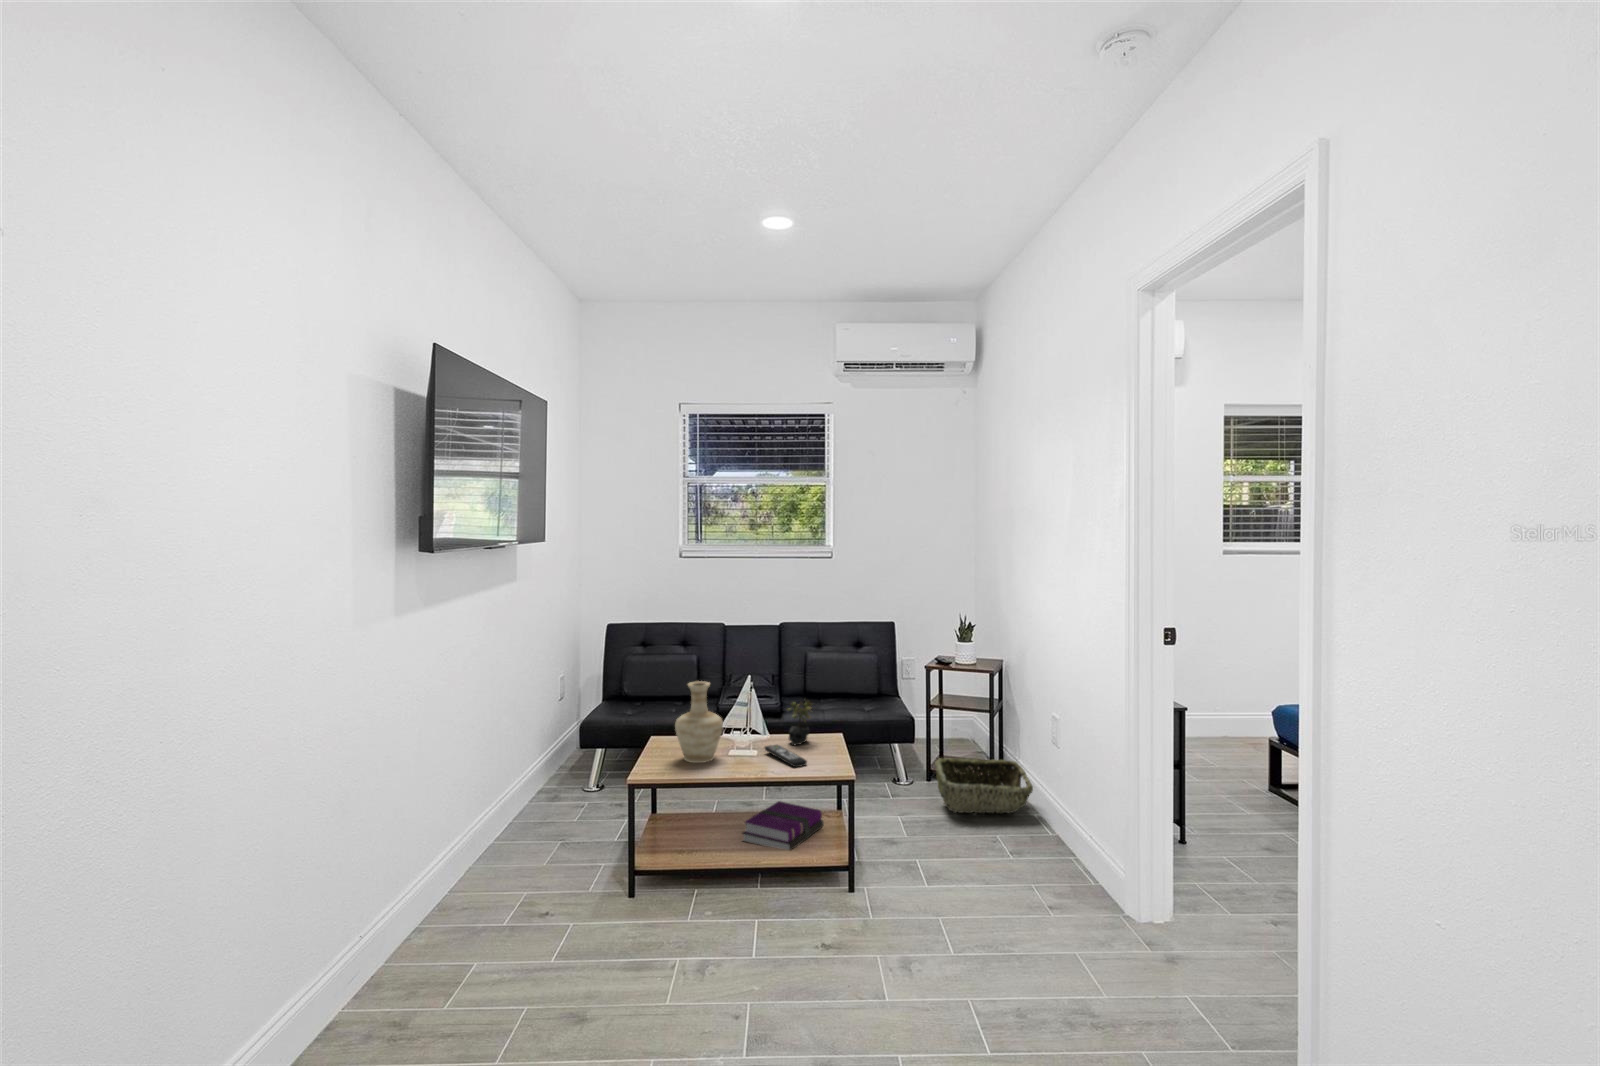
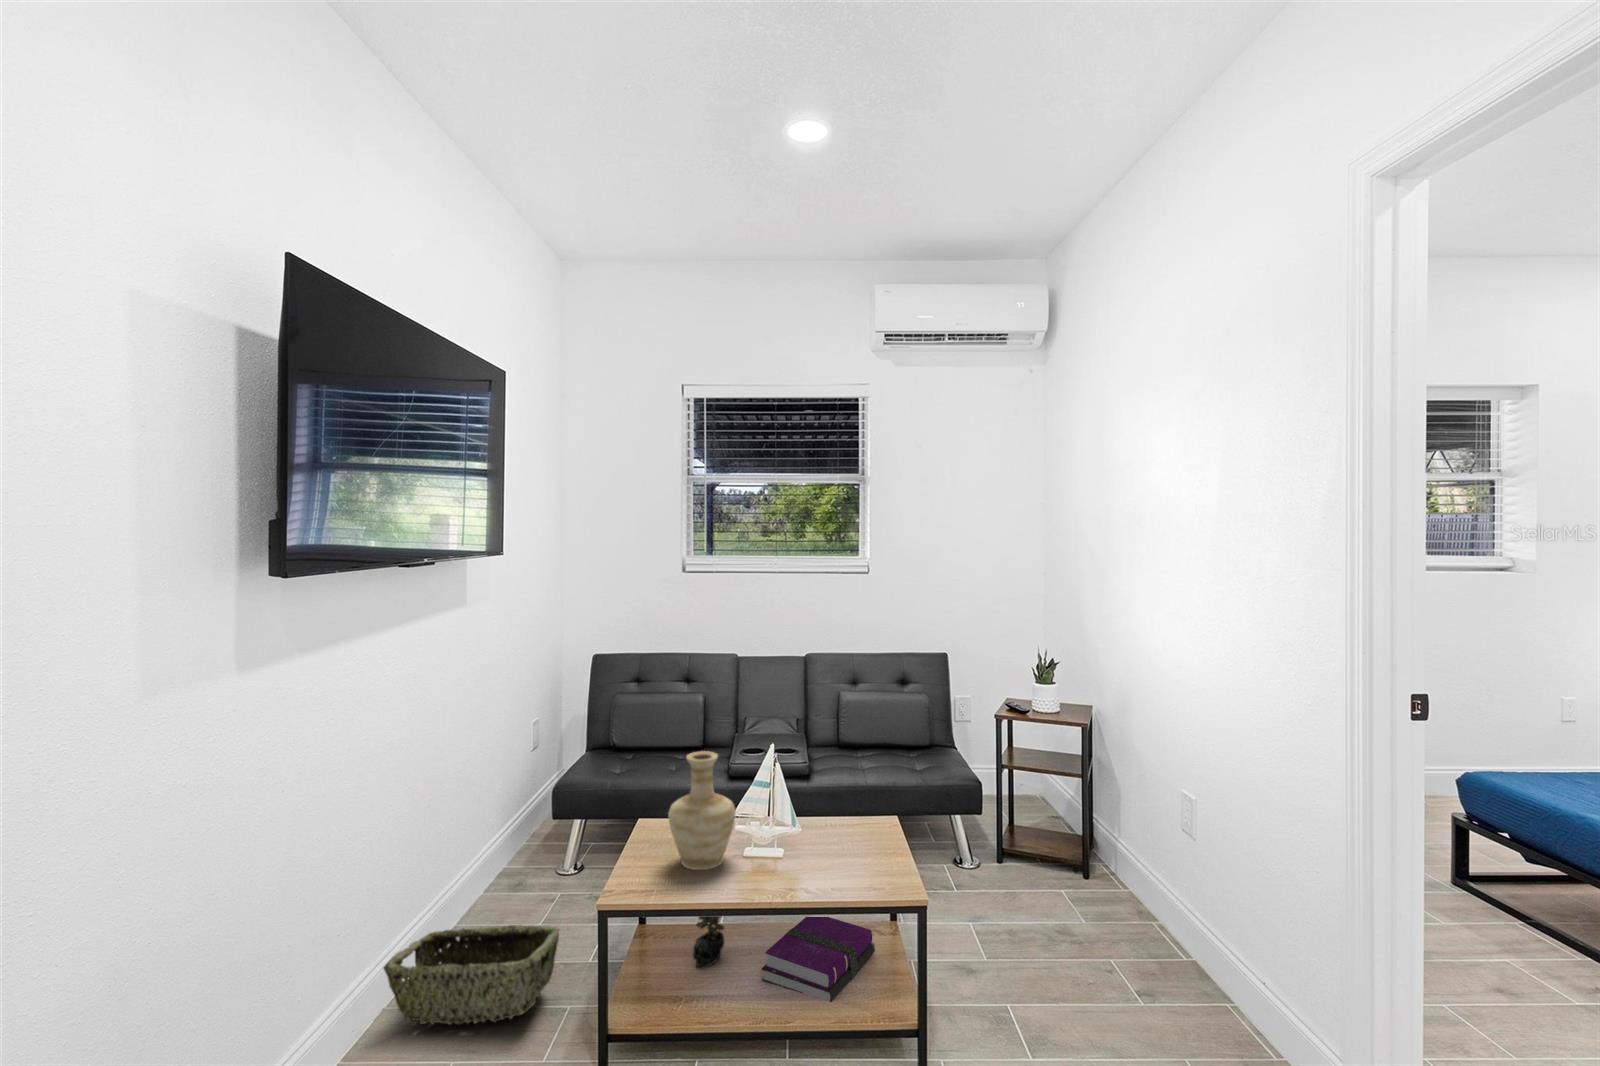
succulent plant: present [789,701,812,745] -> present [693,914,725,969]
remote control: present [765,745,807,767] -> none [793,839,856,883]
woven basket: present [935,758,1033,813] -> present [384,925,559,1025]

